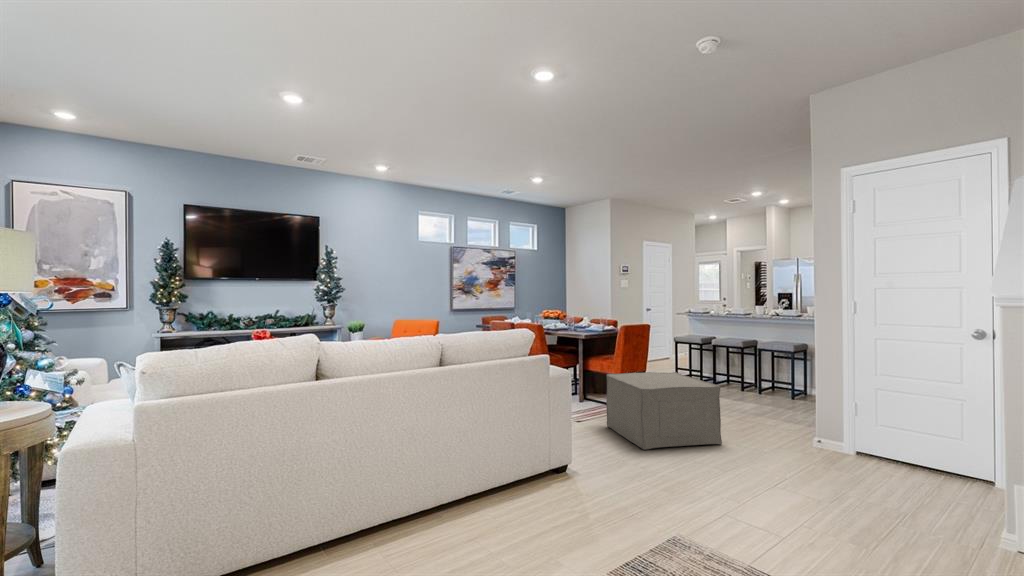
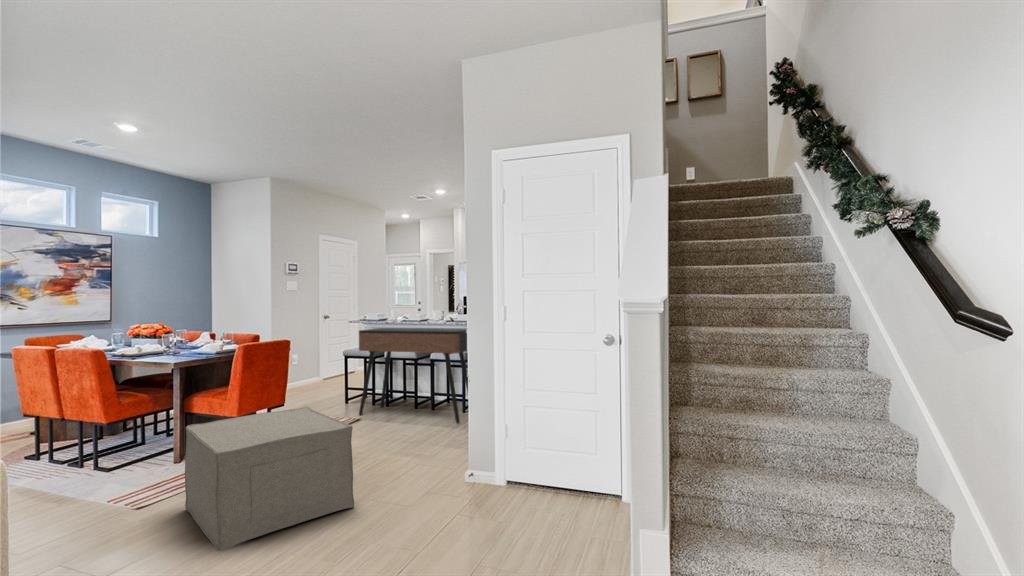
console table: none [694,320,807,406] -> present [359,328,468,423]

